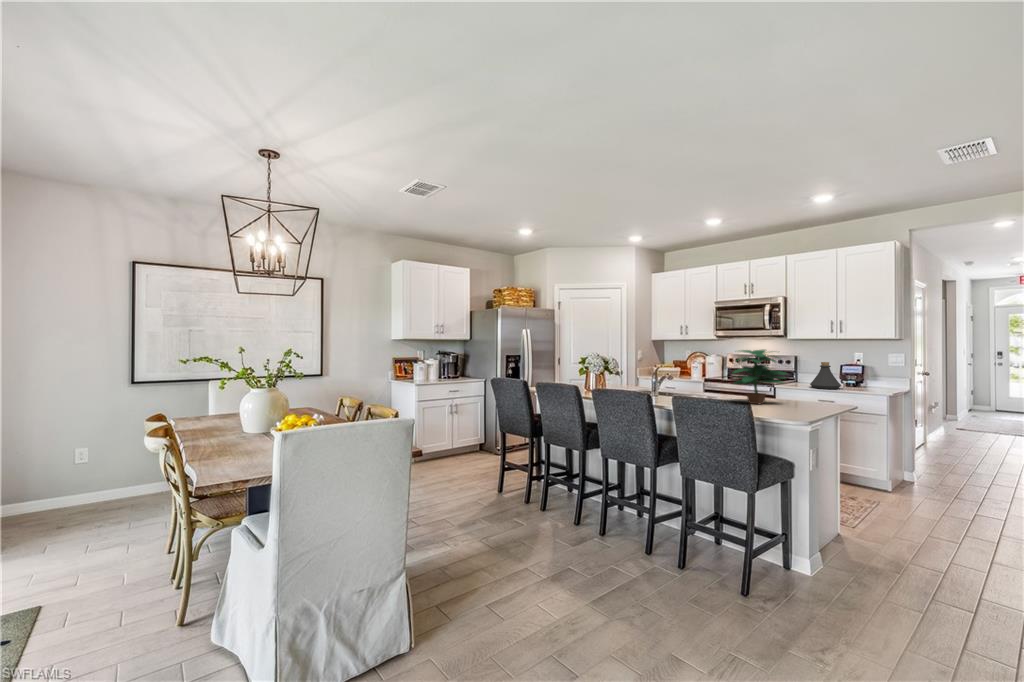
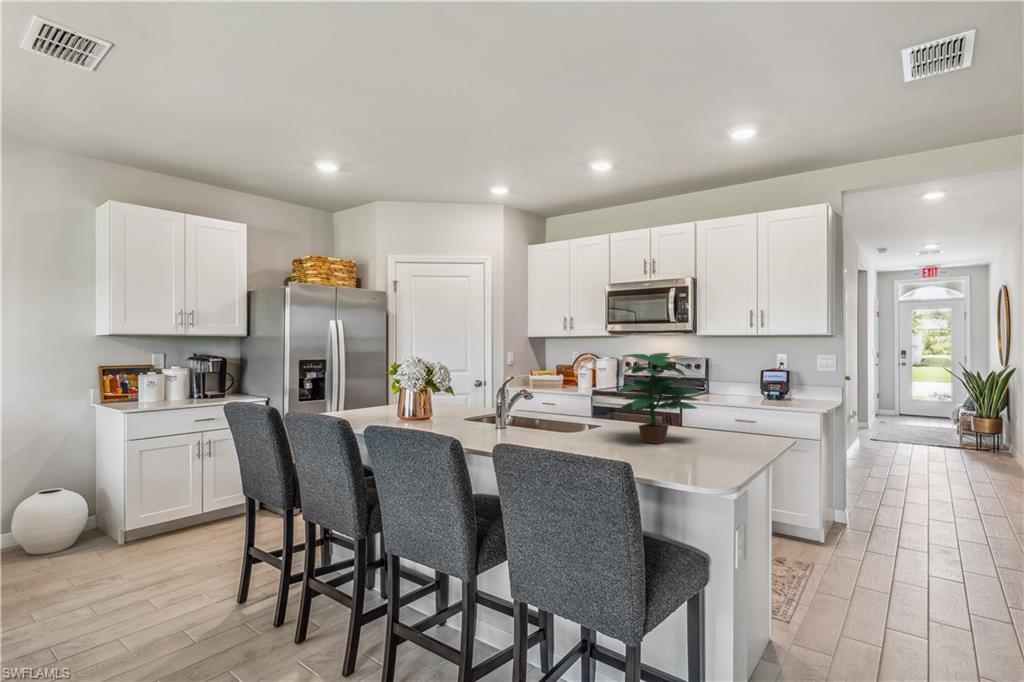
bottle: present [810,362,841,389] -> none [724,367,763,404]

